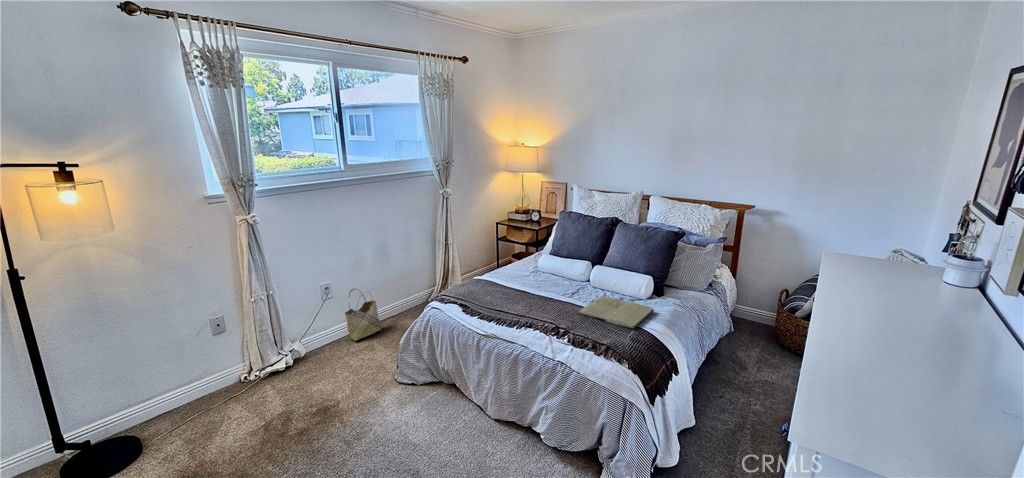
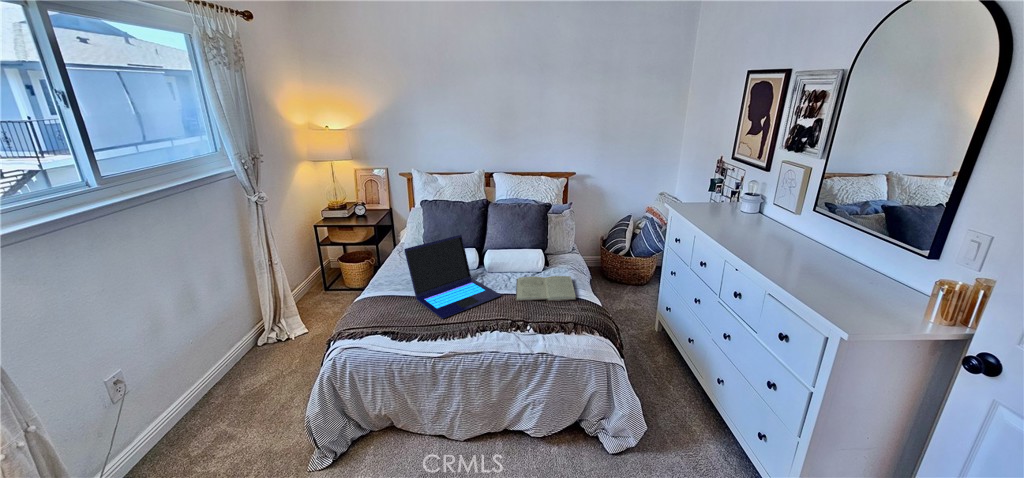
laptop: none [502,243,570,308] -> present [404,235,501,319]
woven basket: present [345,289,381,341] -> none [153,361,218,439]

